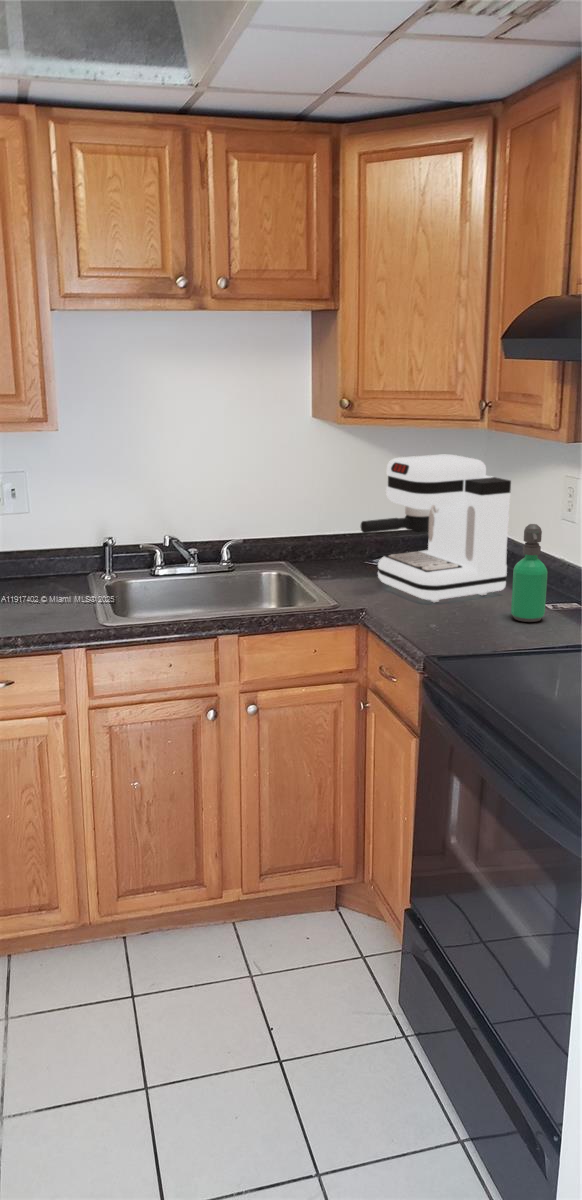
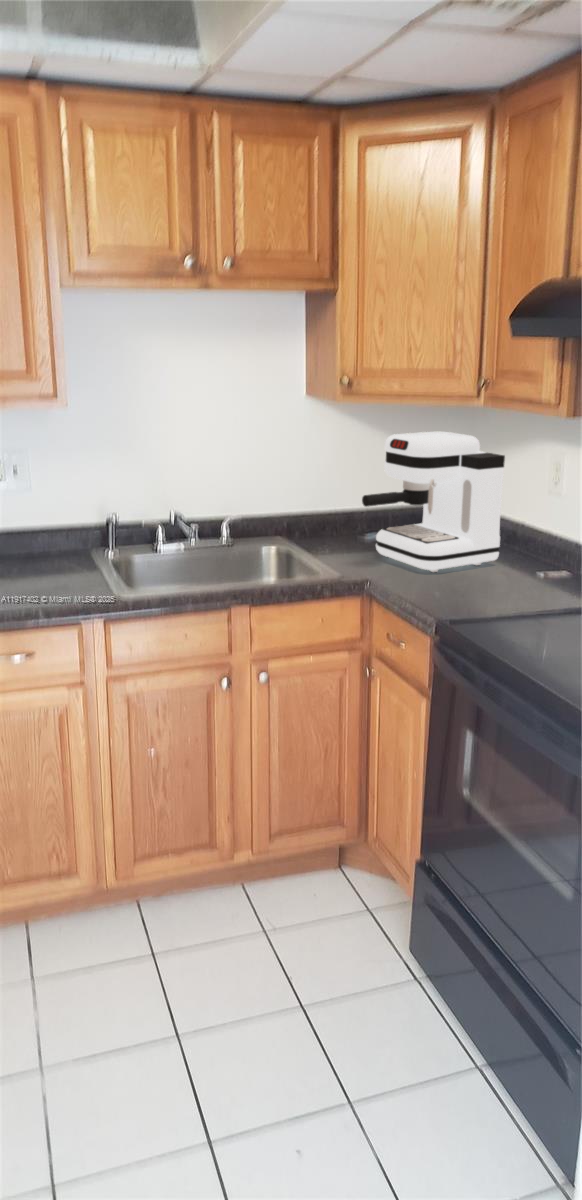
soap dispenser: present [511,524,548,622] -> none [509,496,544,589]

